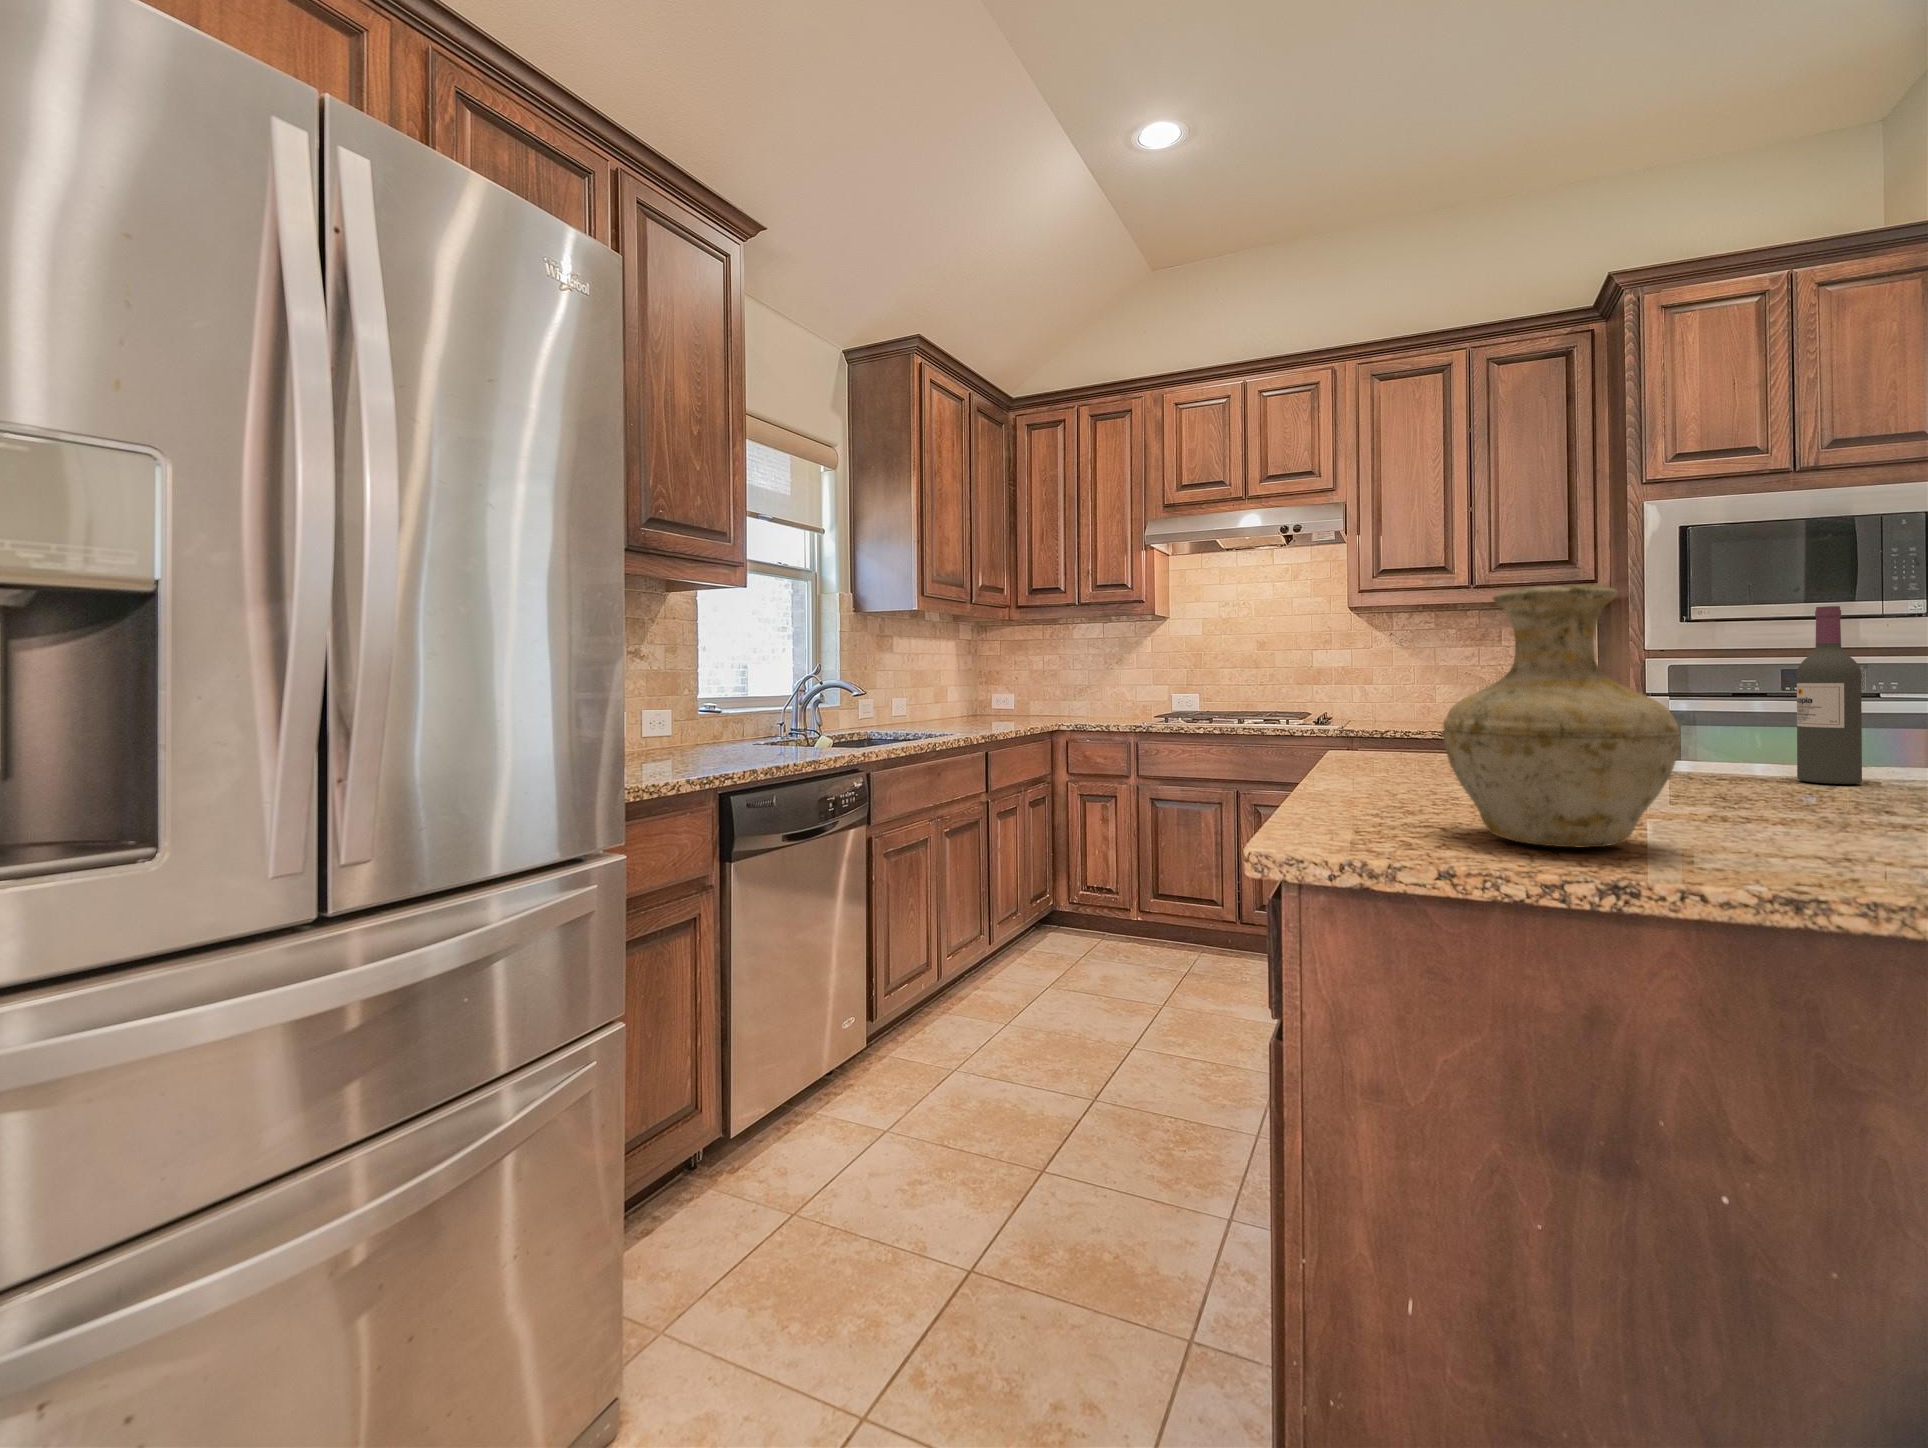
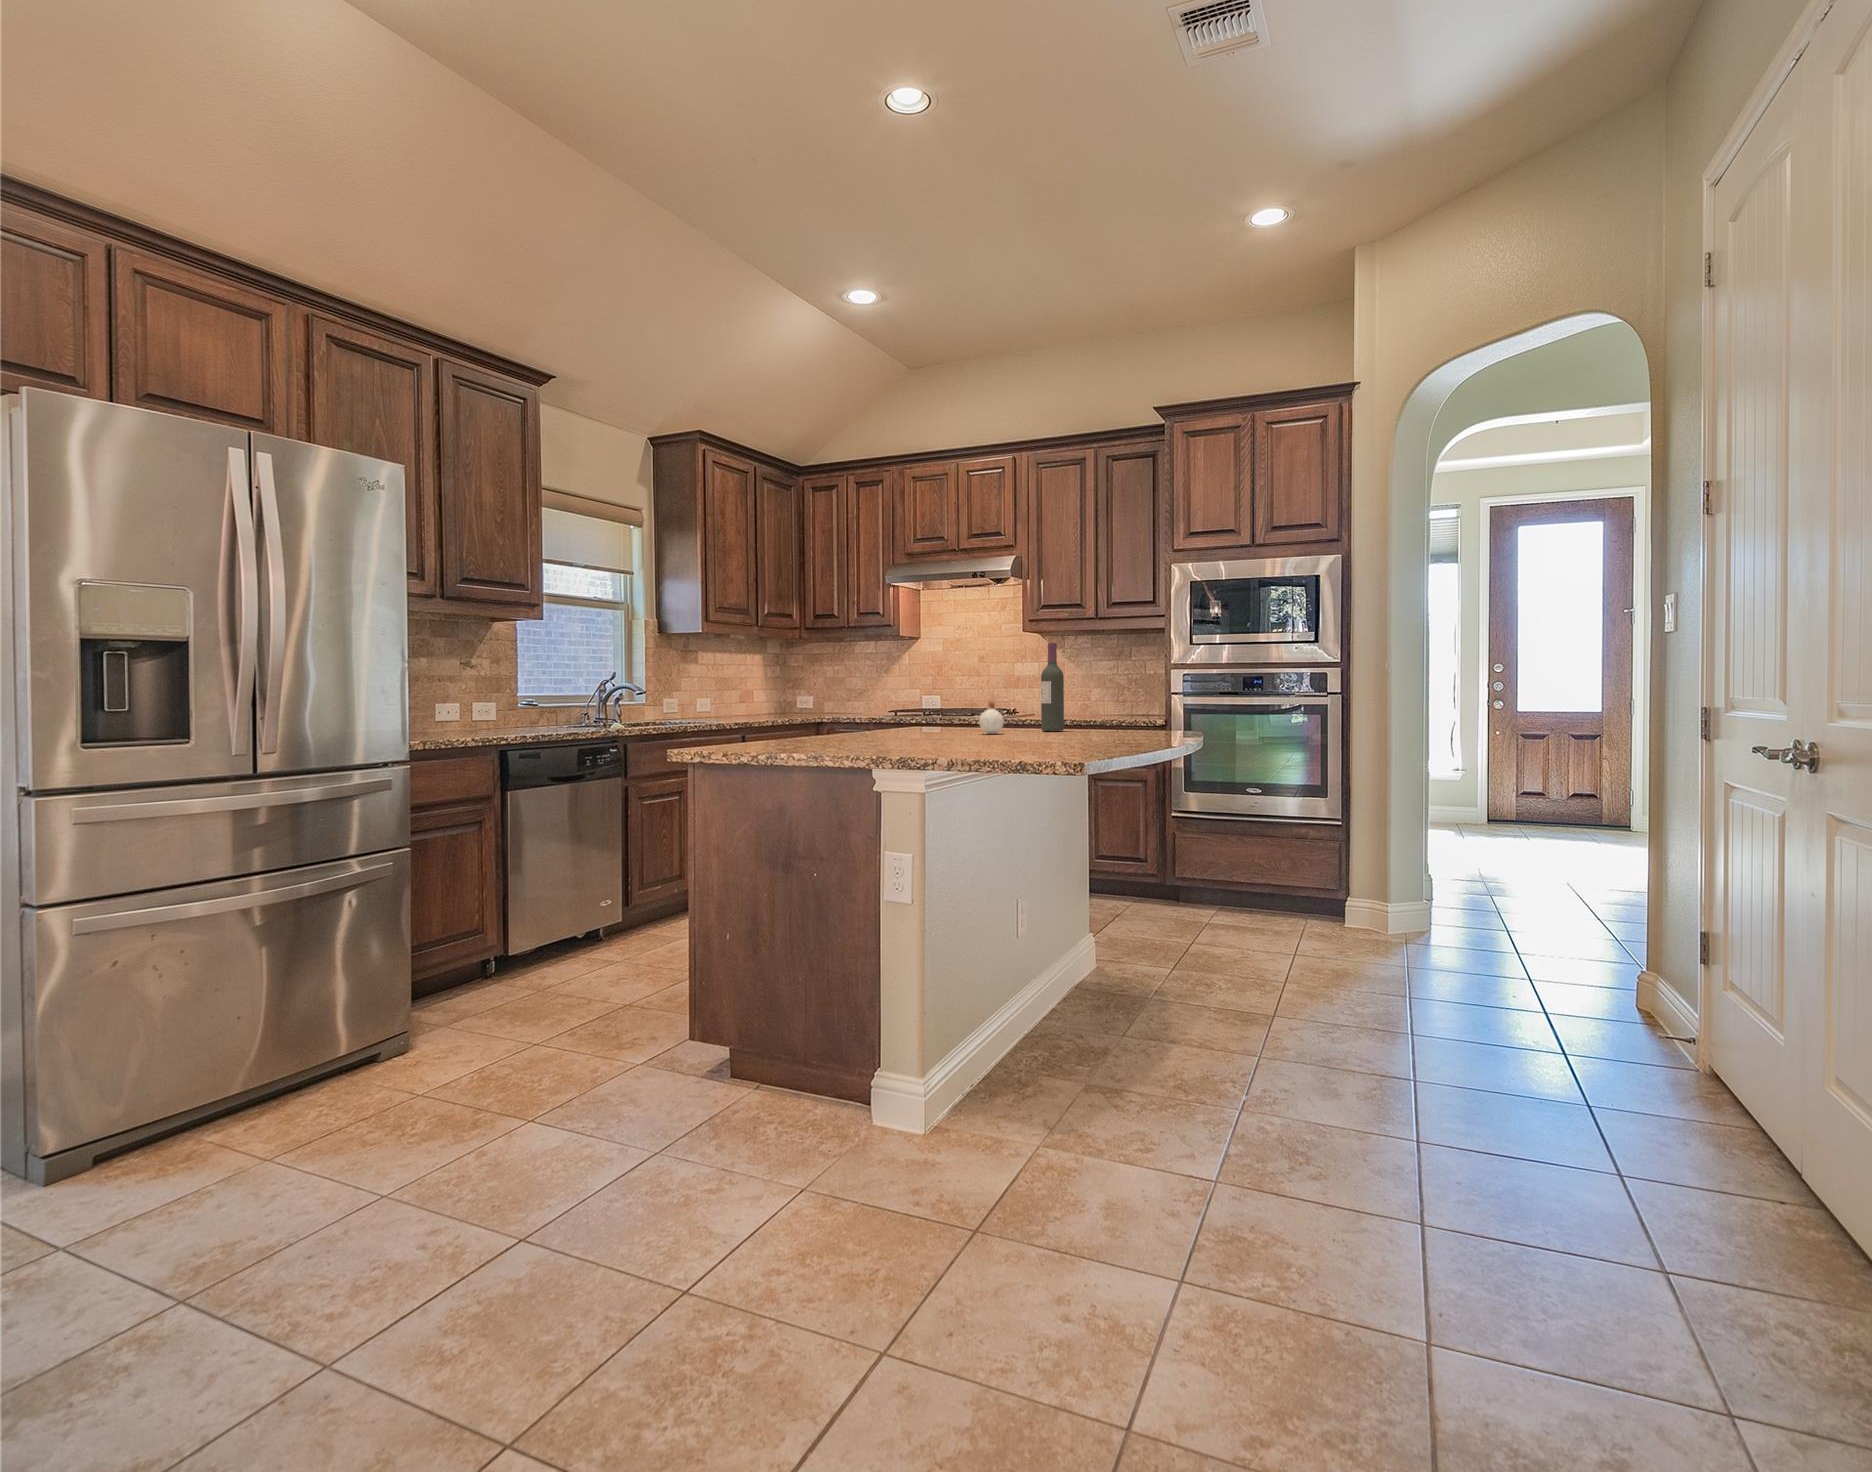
vase: present [1443,585,1680,847] -> none [760,639,840,744]
candle: none [1720,704,1792,793] -> present [979,699,1004,734]

